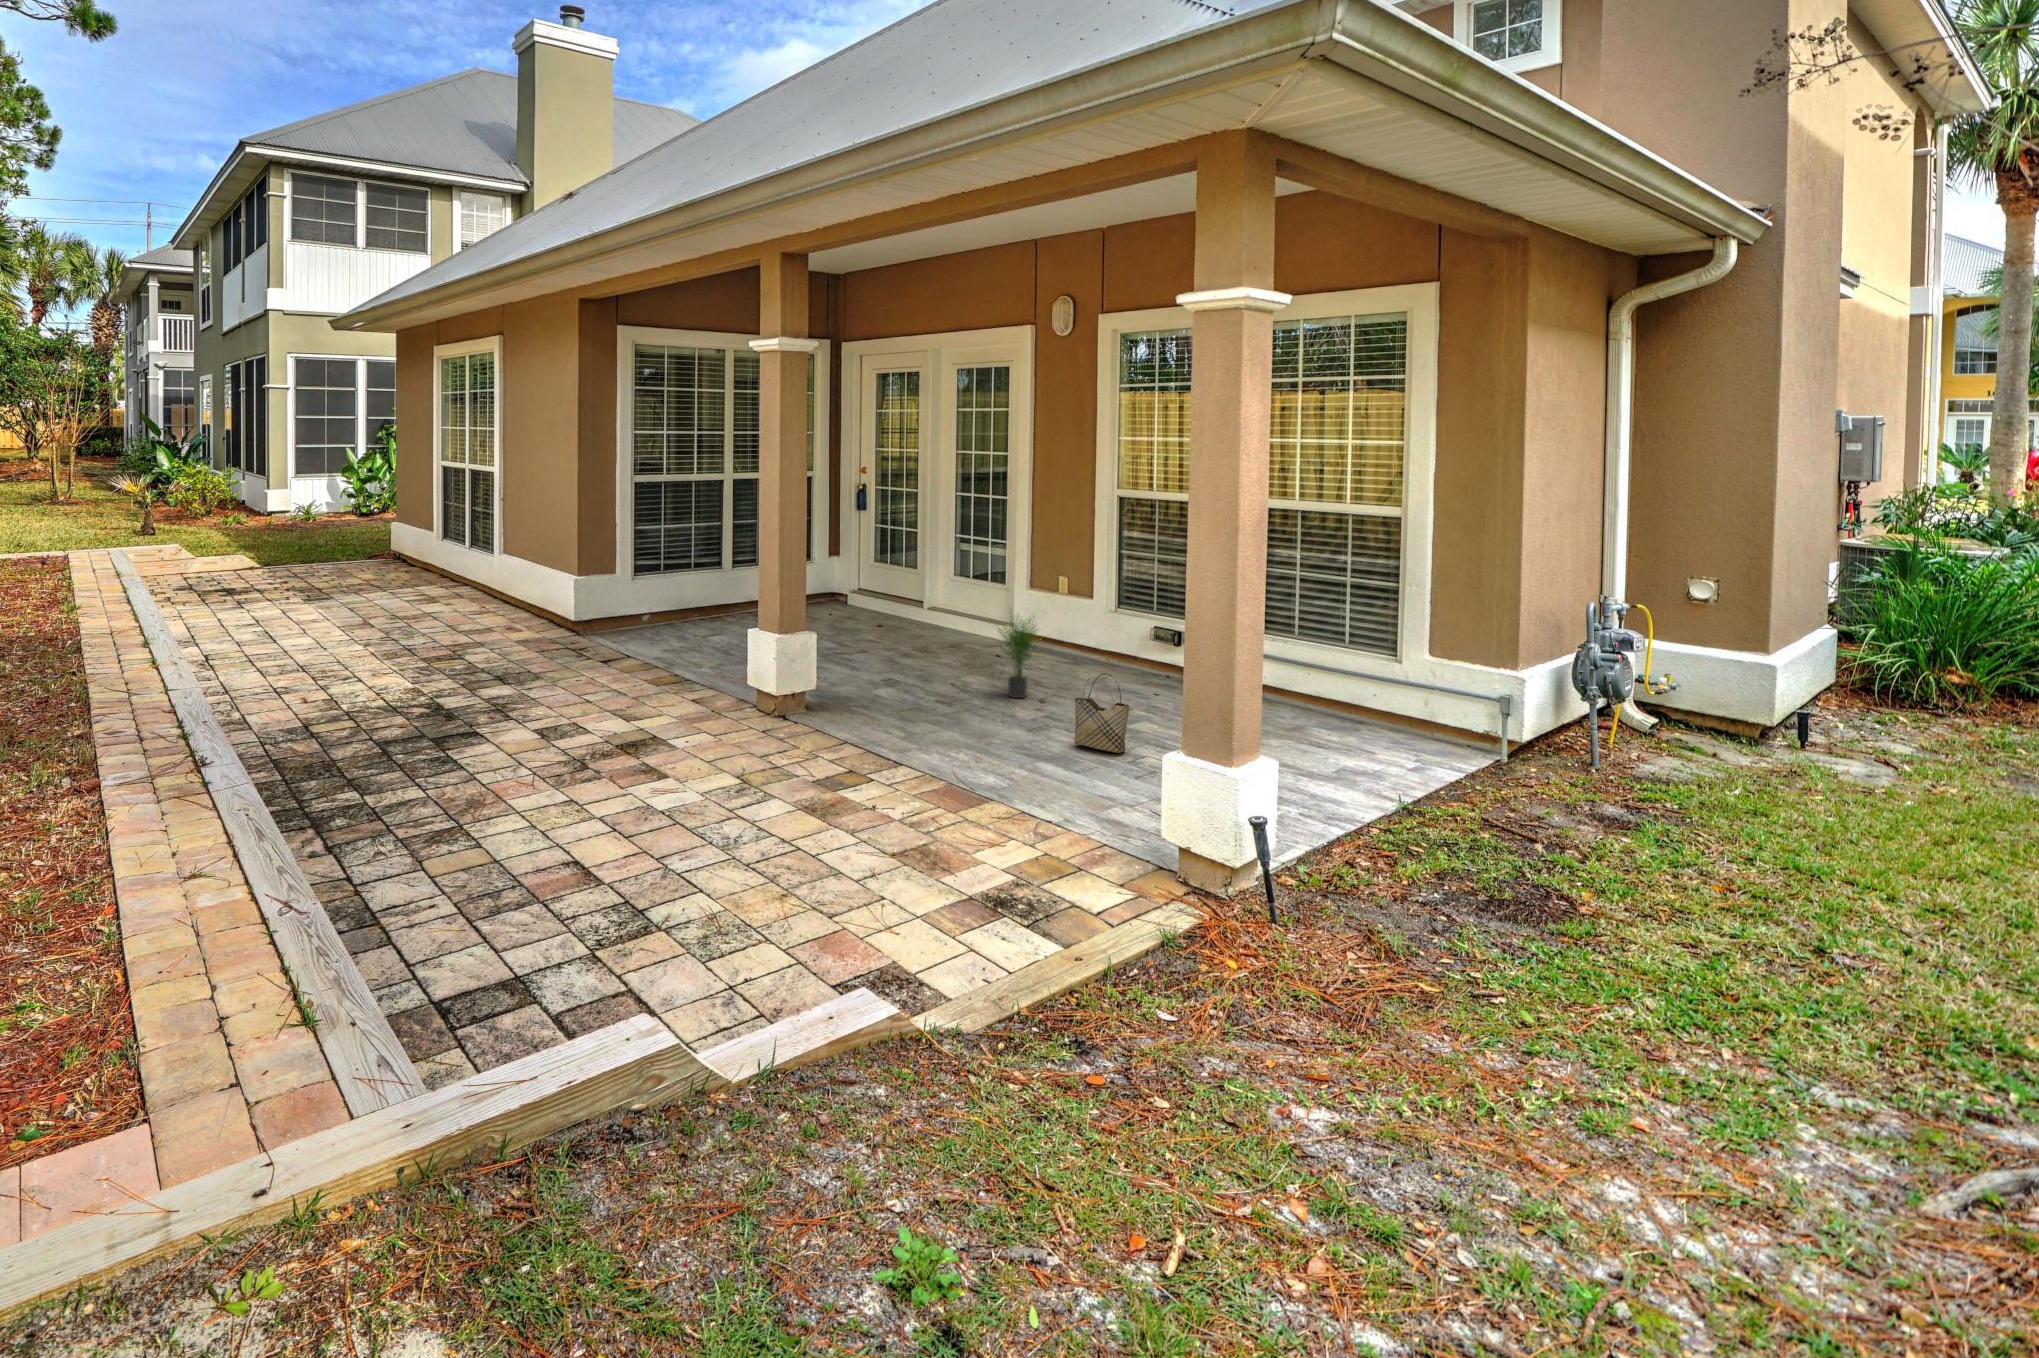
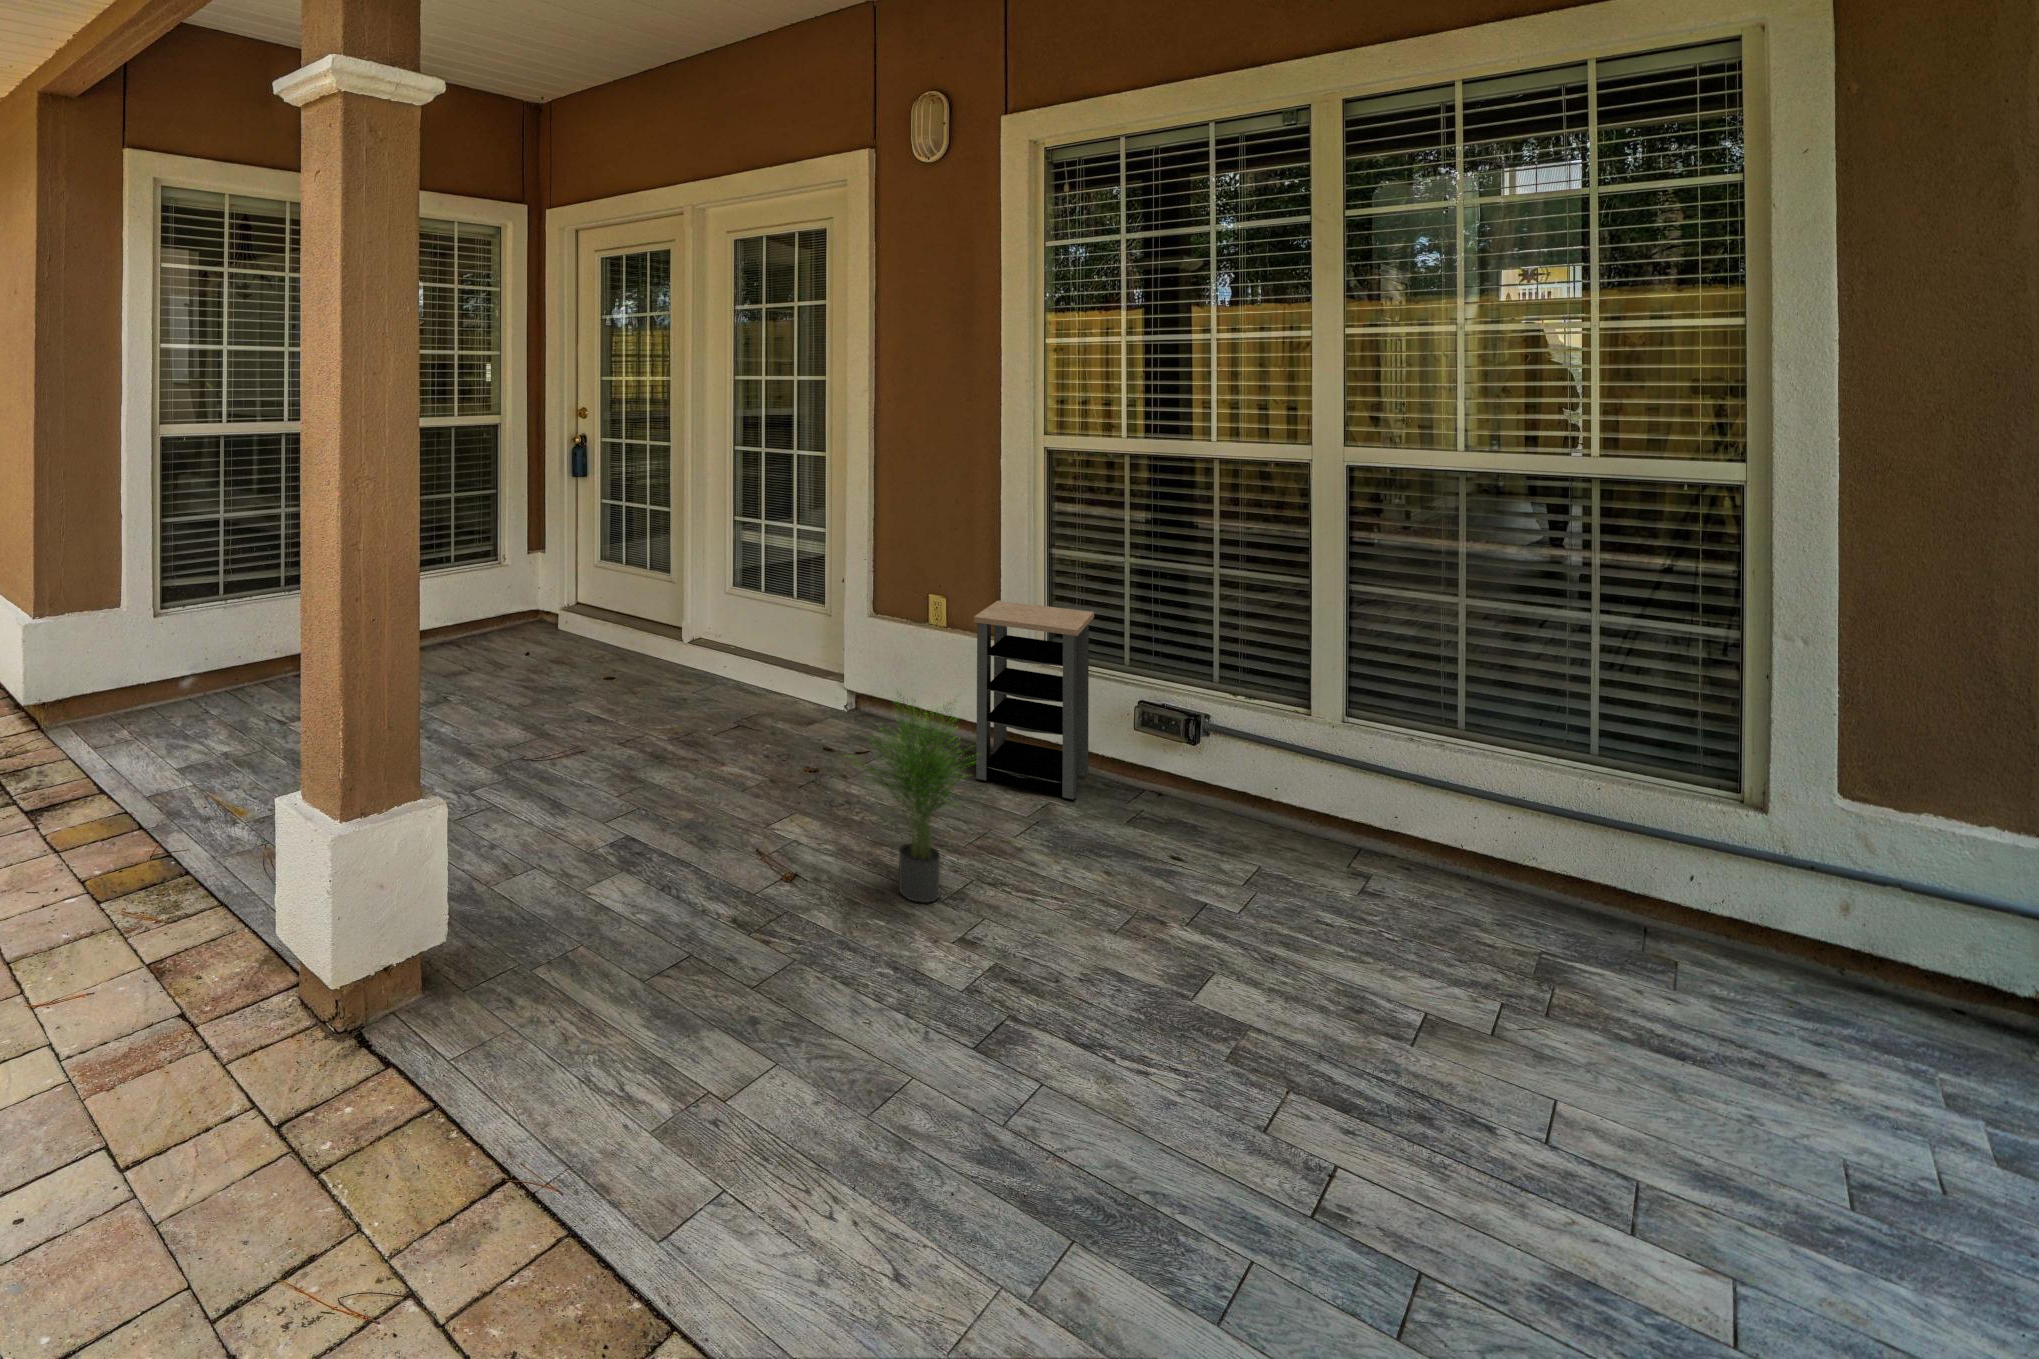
side table: none [1068,580,1137,675] -> present [974,600,1094,799]
woven basket: present [1074,673,1130,753] -> none [1170,932,1351,1212]

